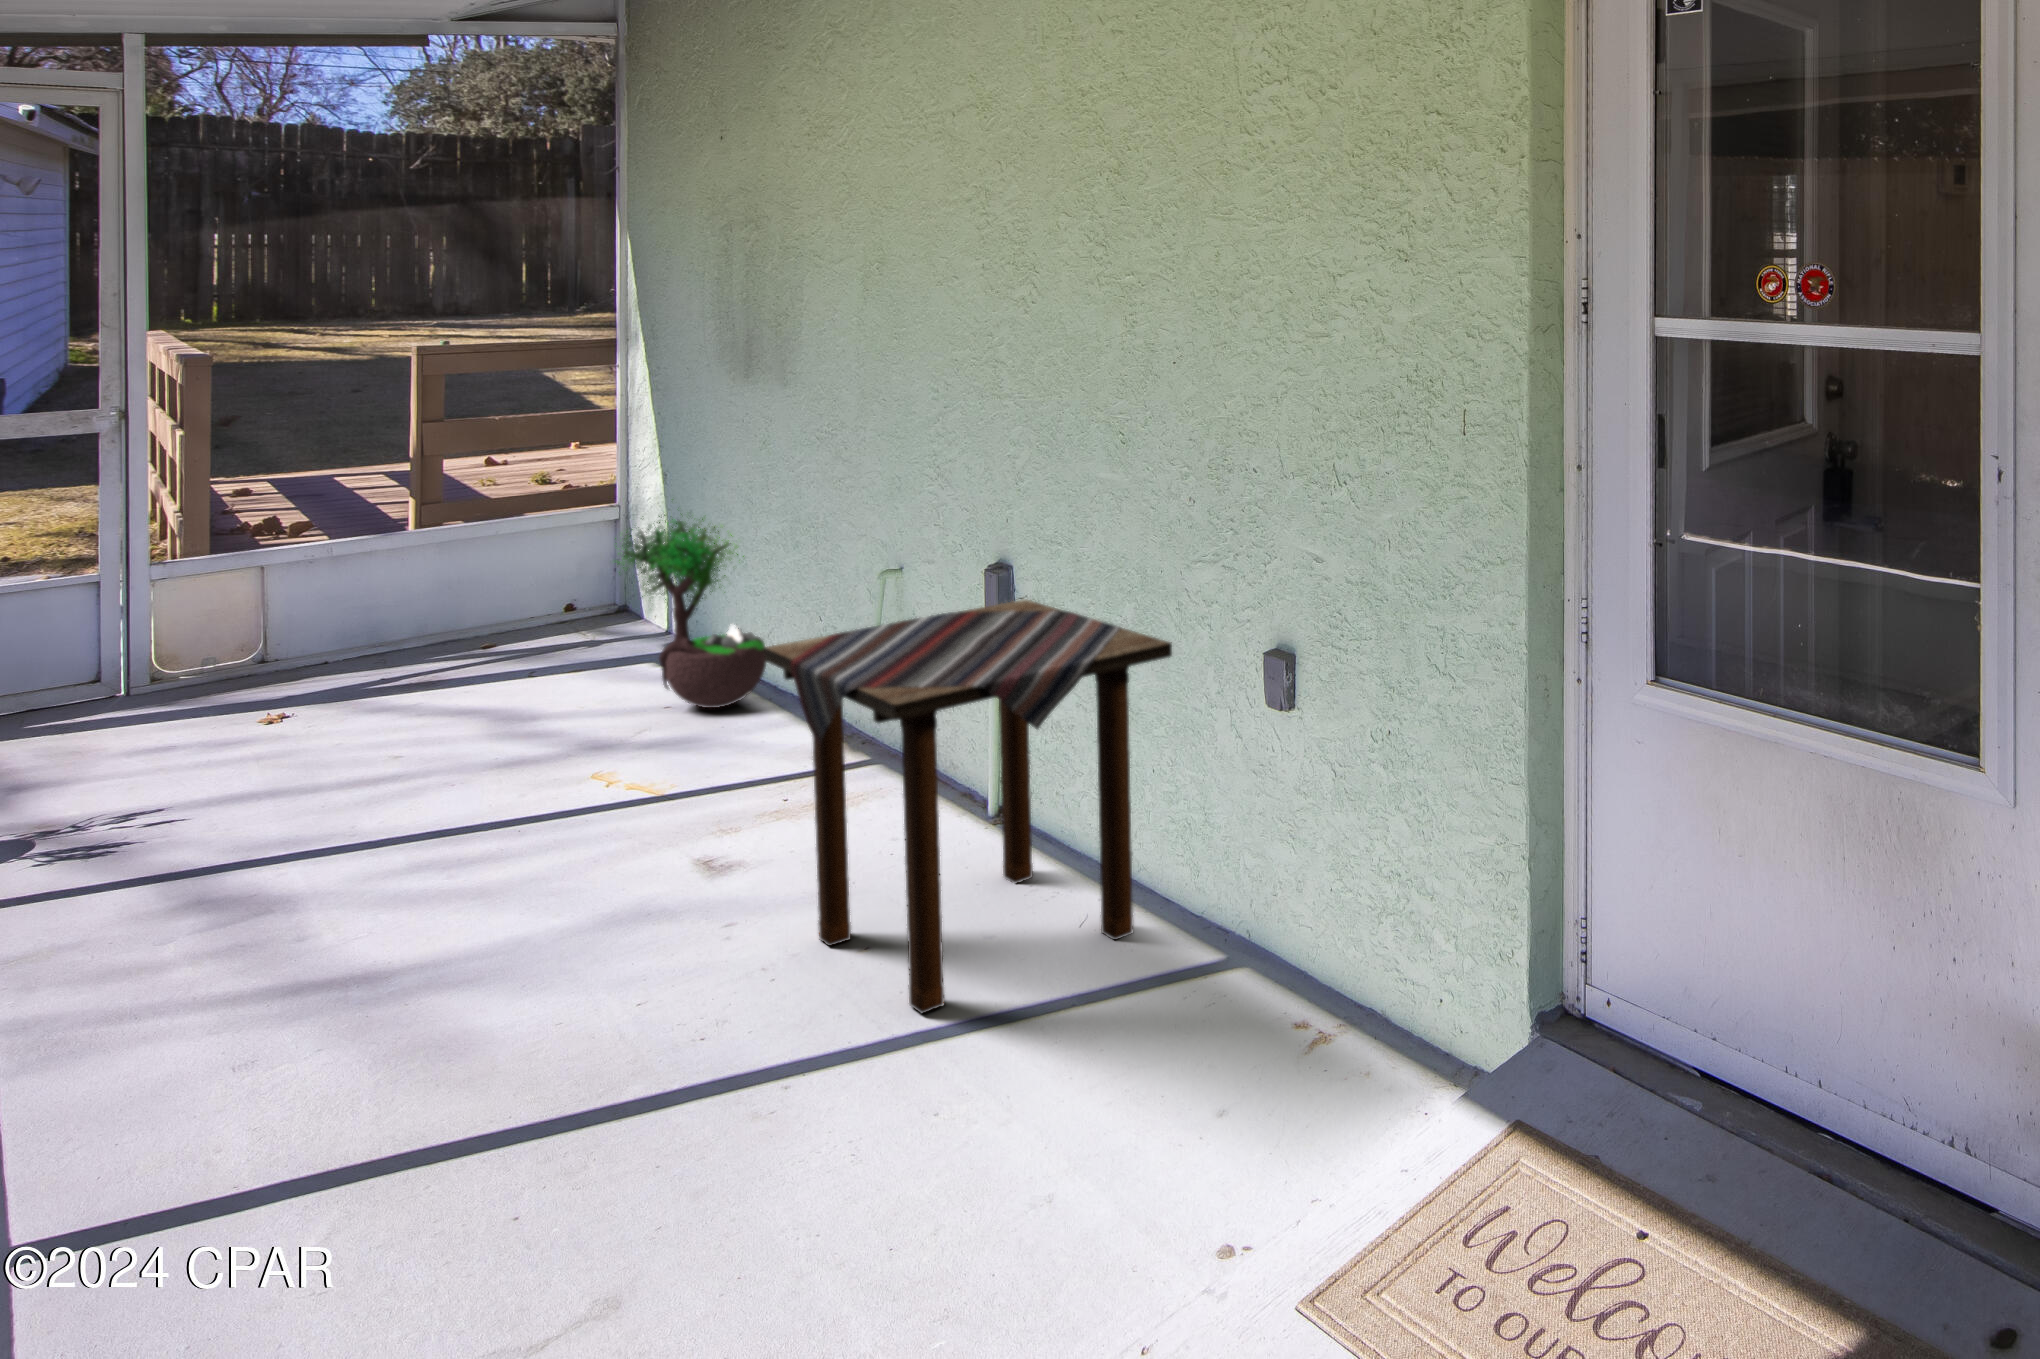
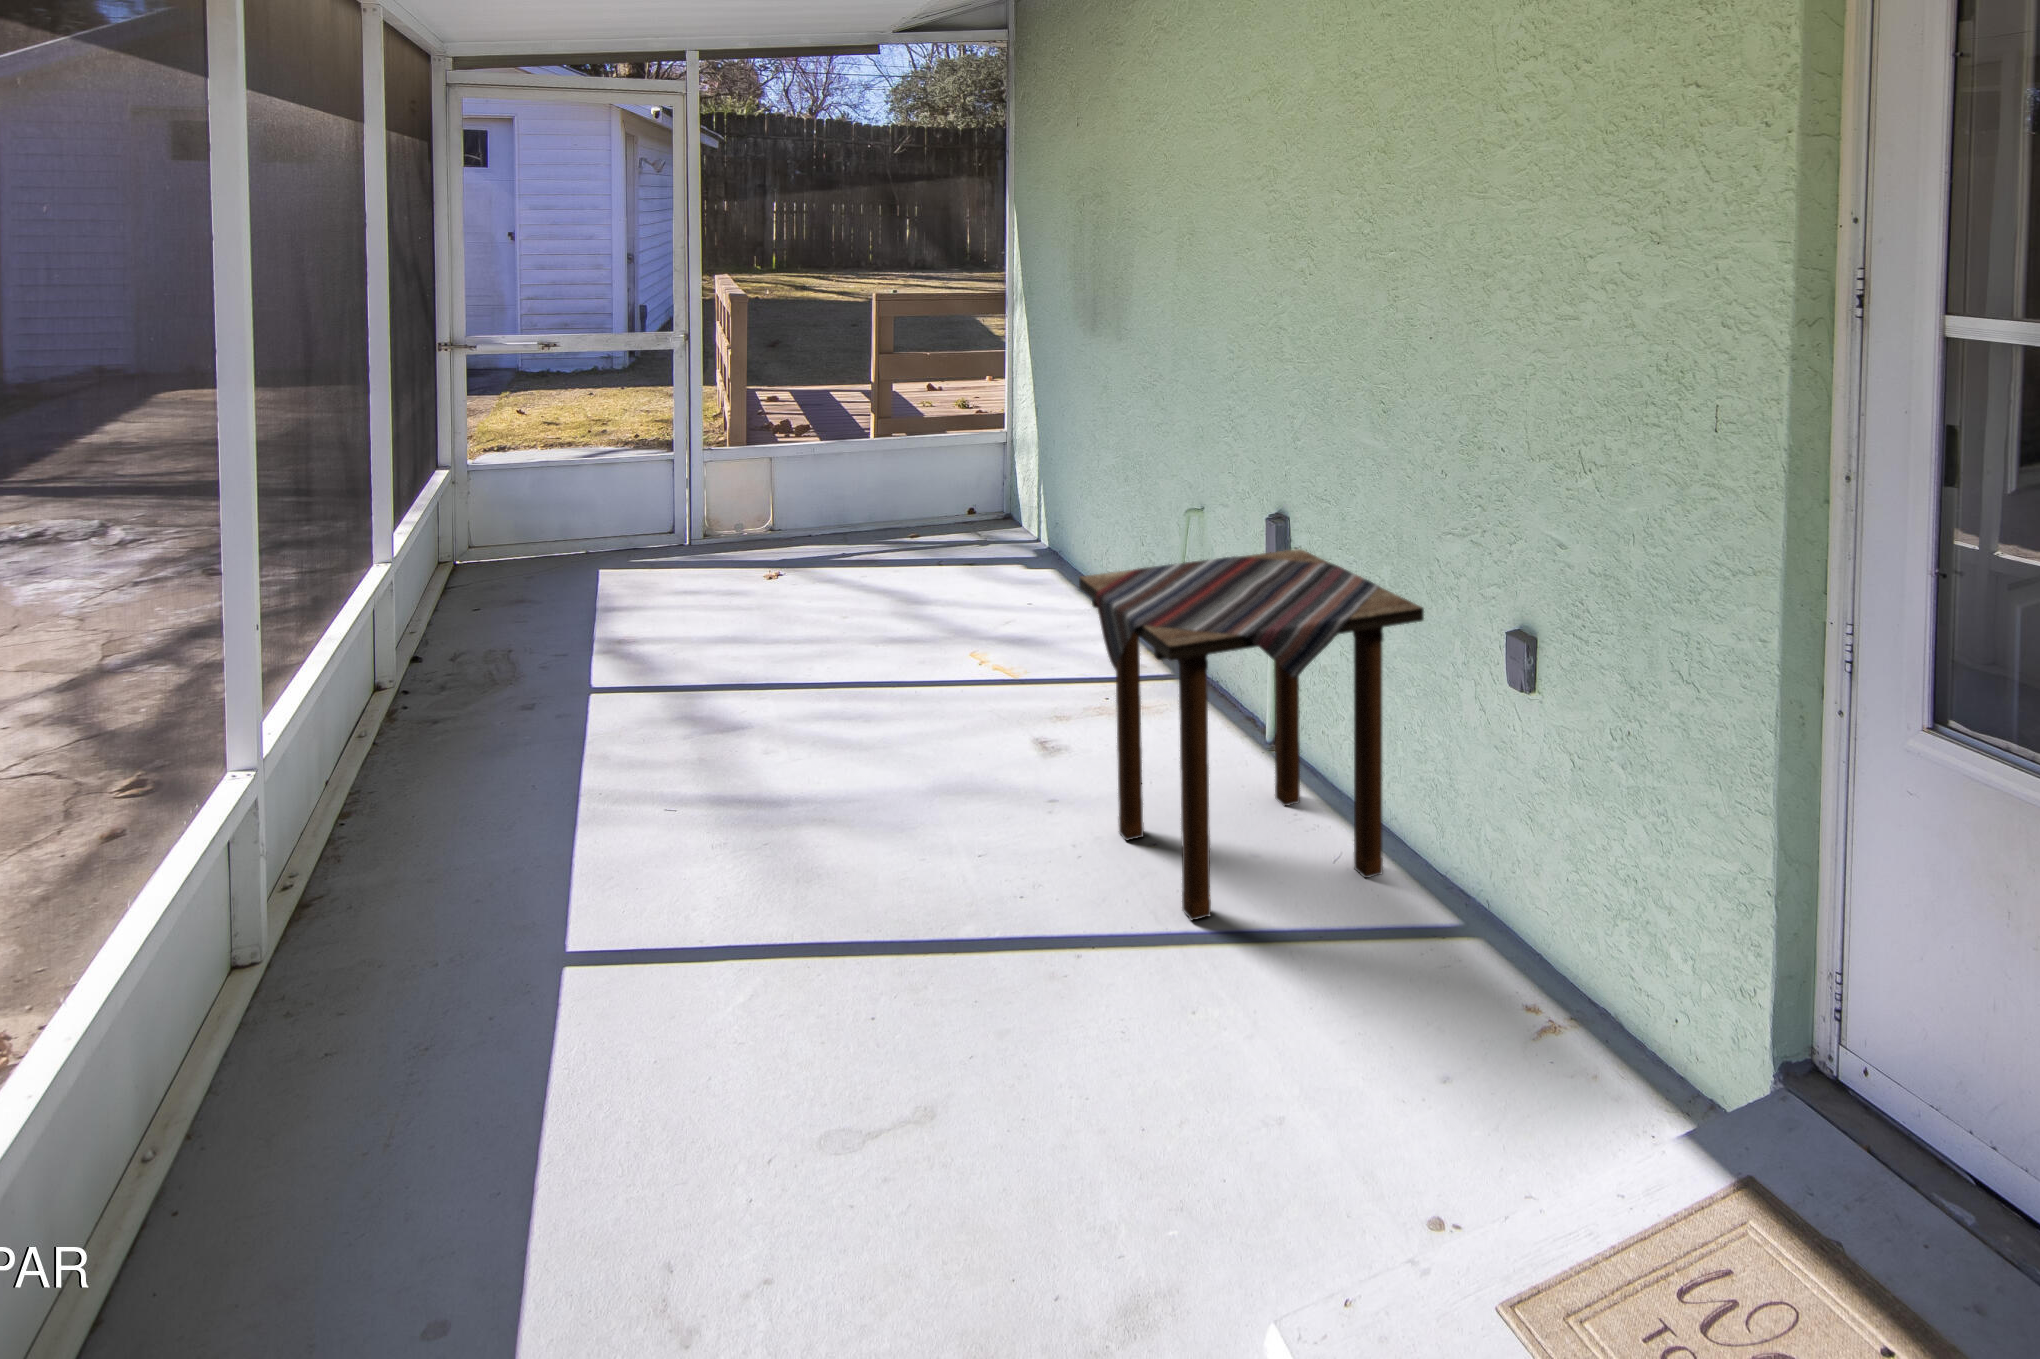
potted tree: present [615,499,766,708] -> none [994,430,1108,608]

